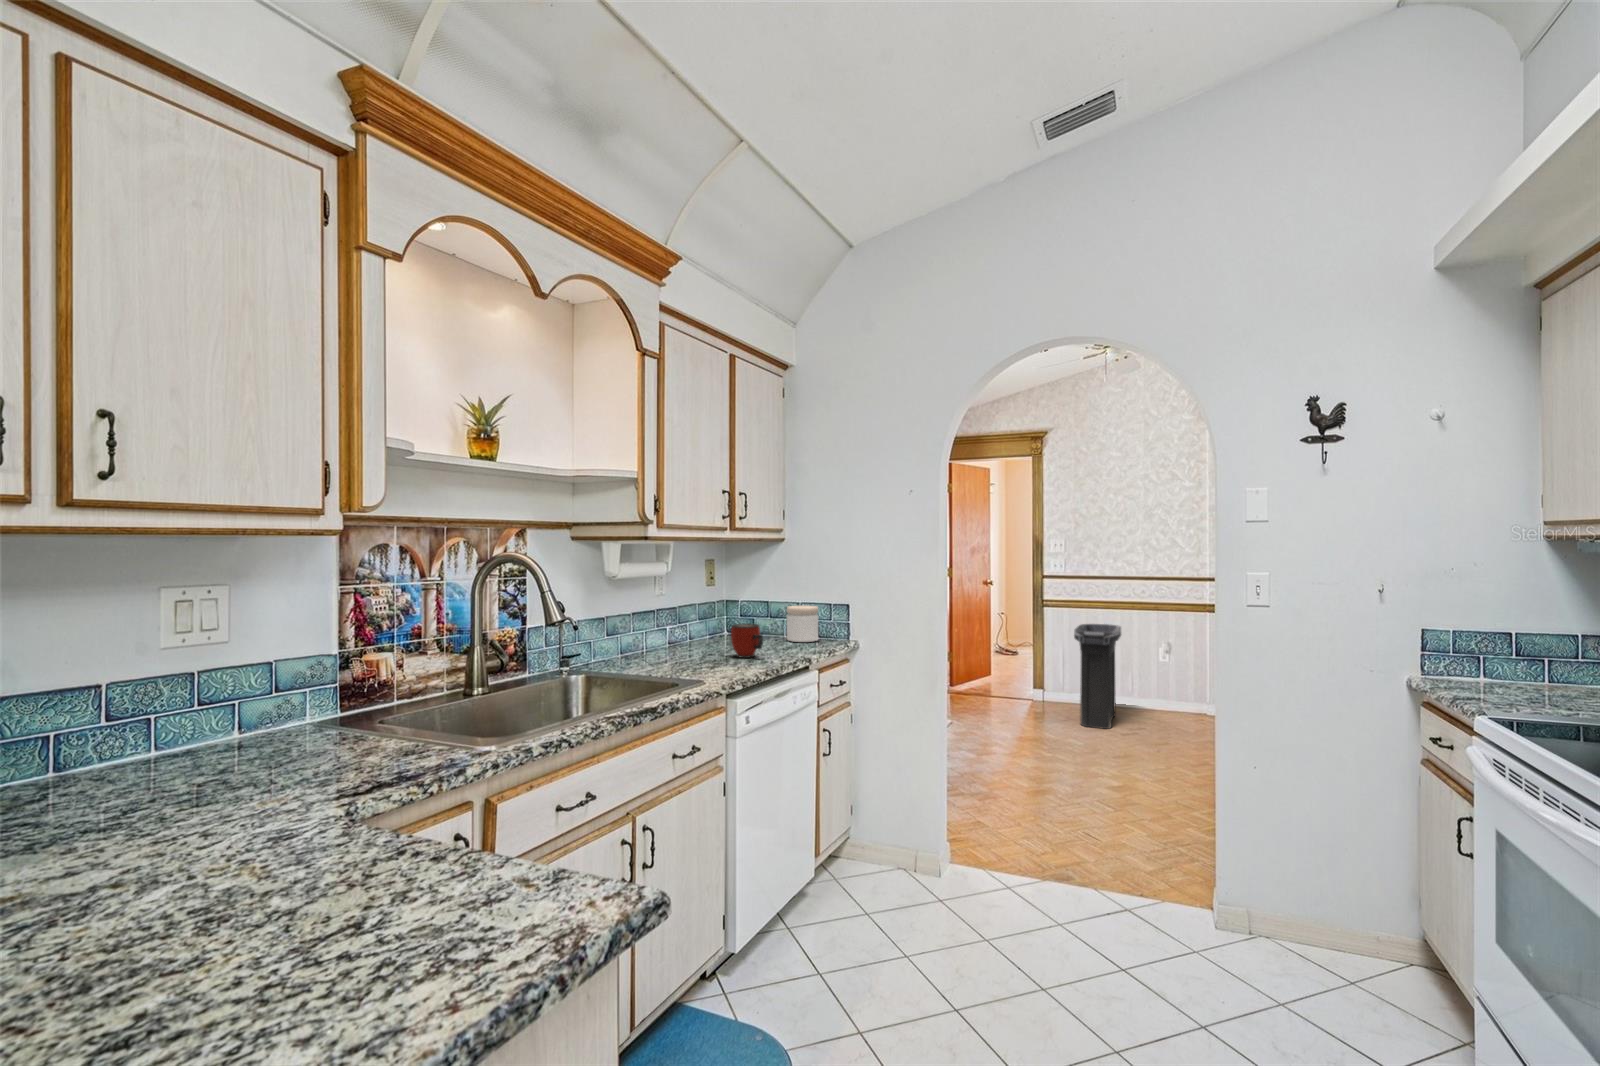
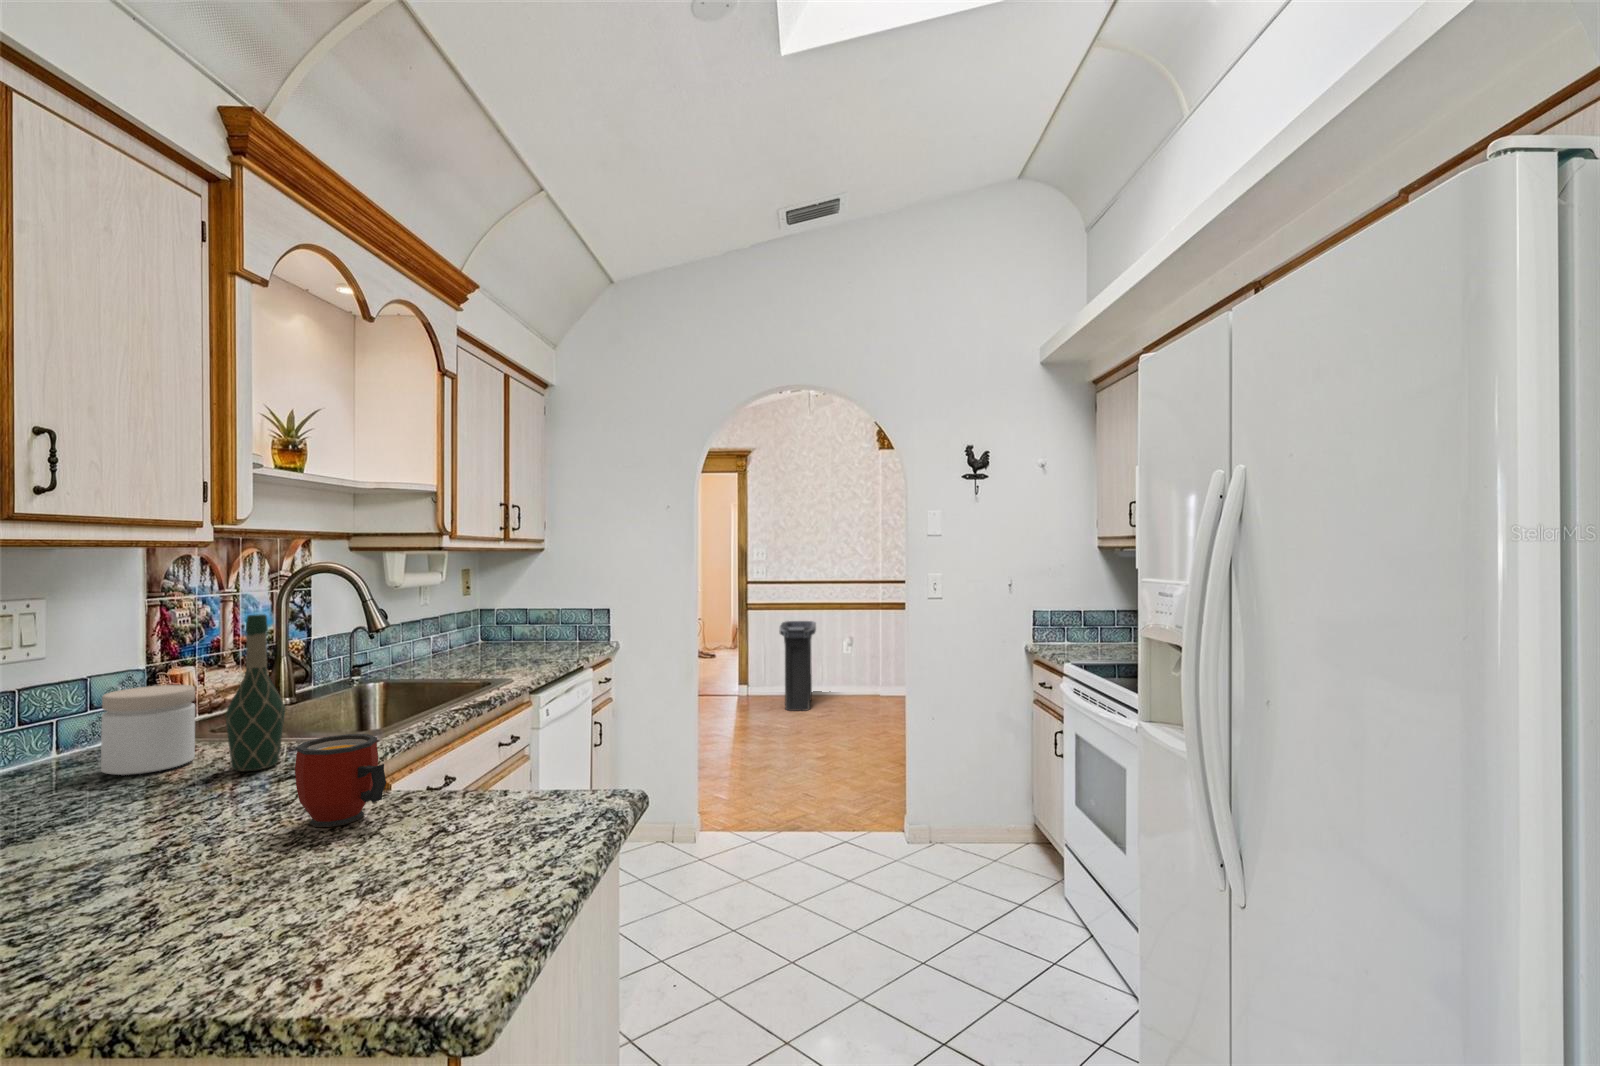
jar: present [787,606,818,642] -> present [101,685,195,775]
wine bottle: none [317,610,379,780] -> present [226,614,285,771]
mug: present [731,623,763,658] -> present [295,734,386,827]

